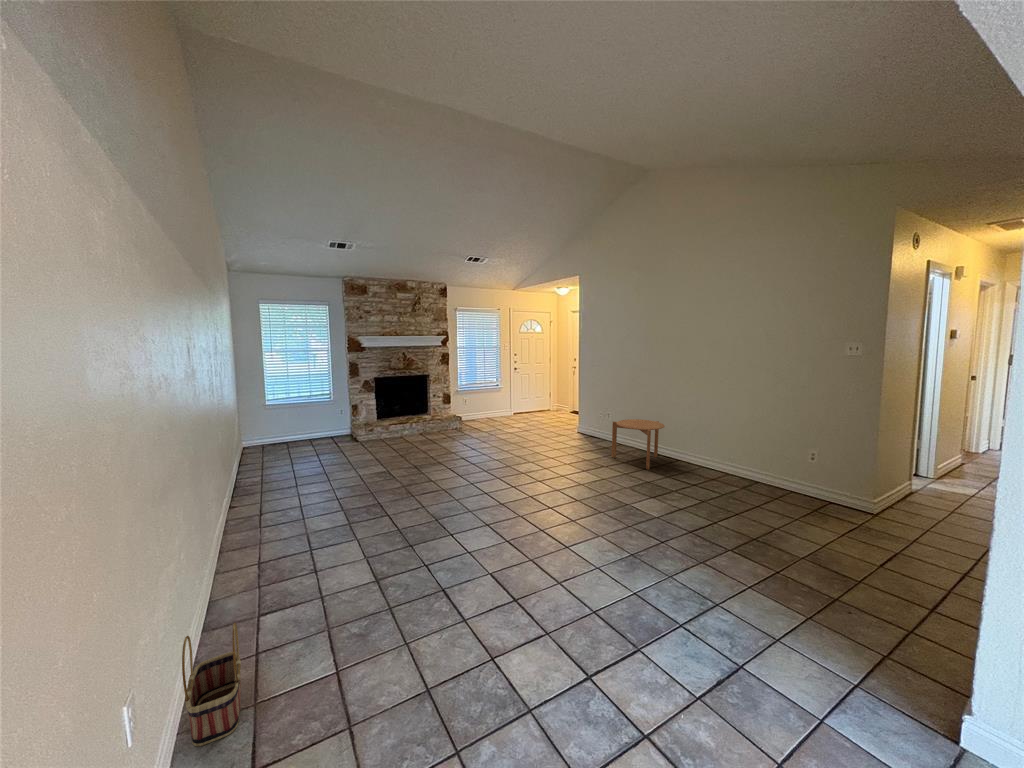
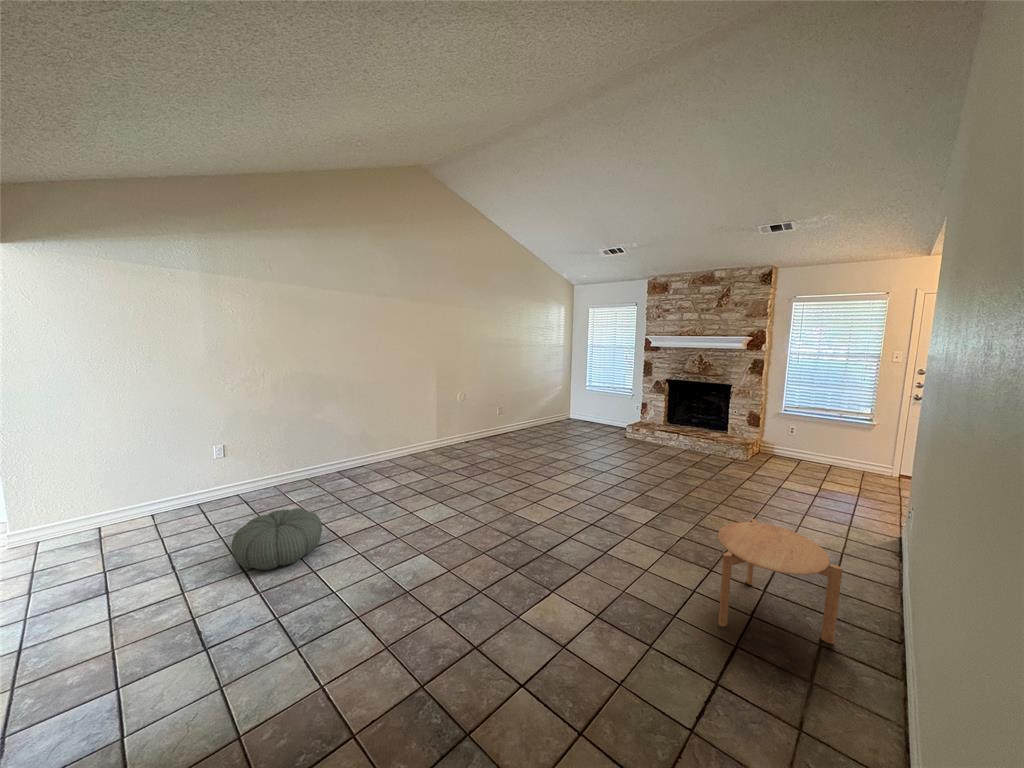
pouf: none [461,571,590,688] -> present [232,508,322,570]
basket: present [182,623,241,746] -> none [263,459,295,499]

